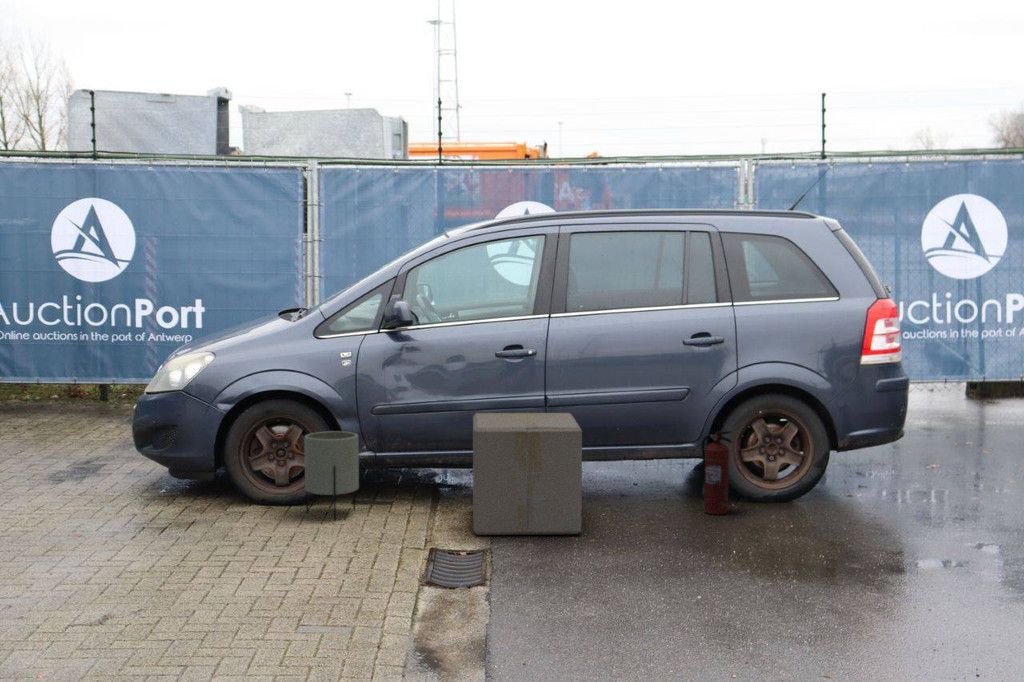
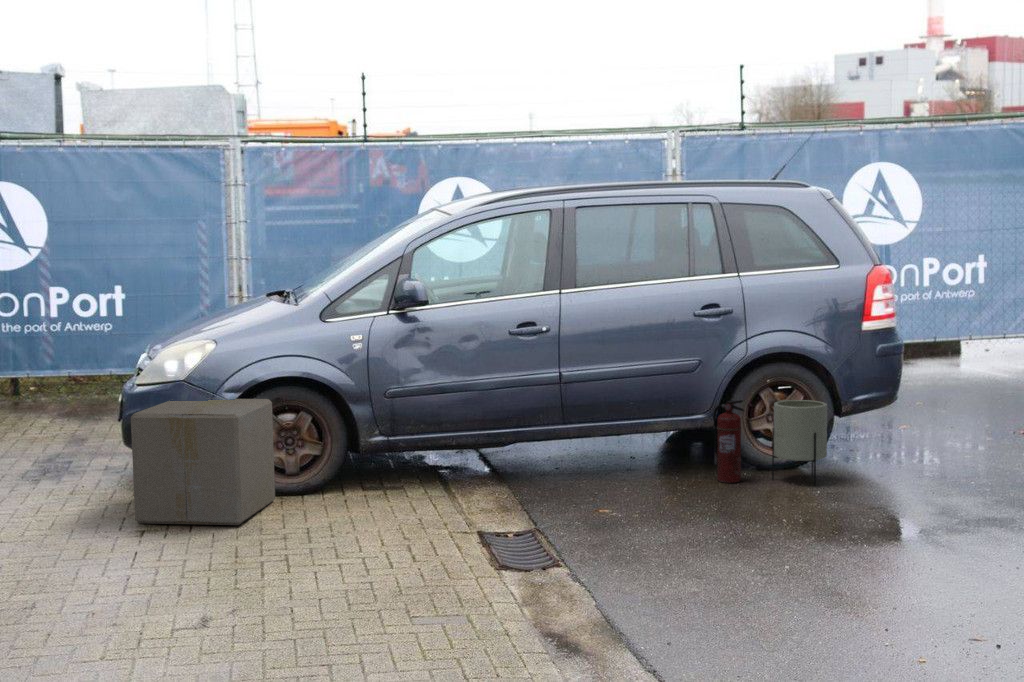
cardboard box: present [473,413,582,535] -> present [131,399,275,525]
planter: present [304,431,359,521] -> present [772,400,827,486]

